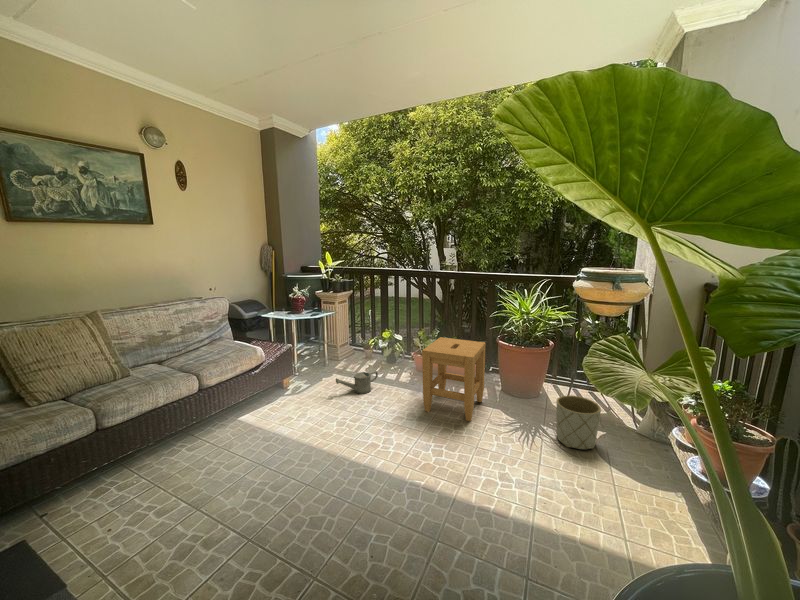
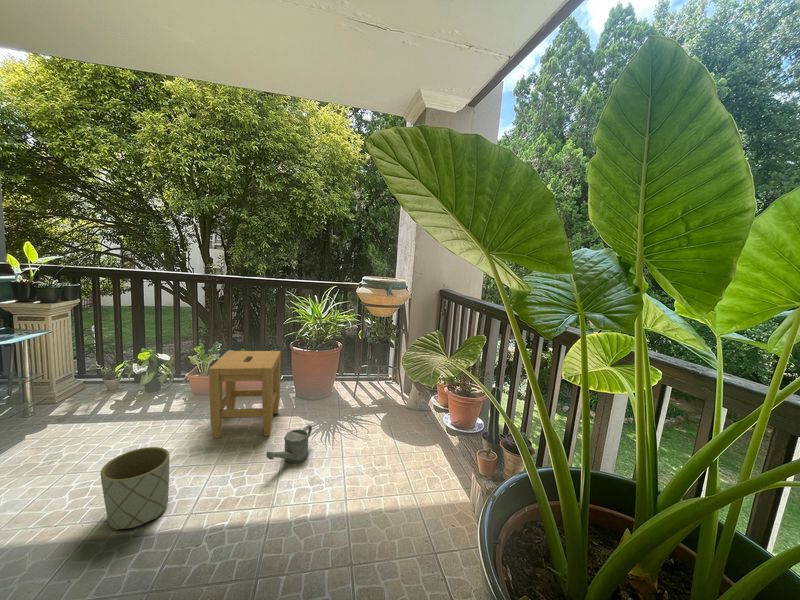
watering can: present [336,371,378,394] -> present [266,425,312,463]
planter: present [556,396,601,449] -> present [101,447,170,530]

